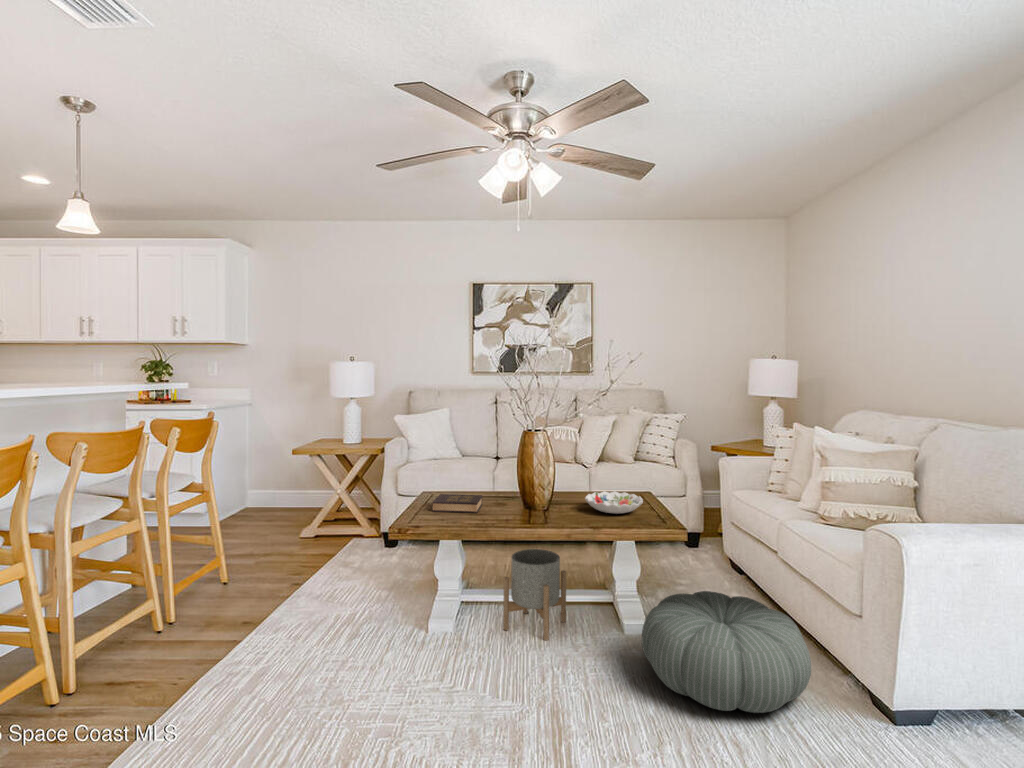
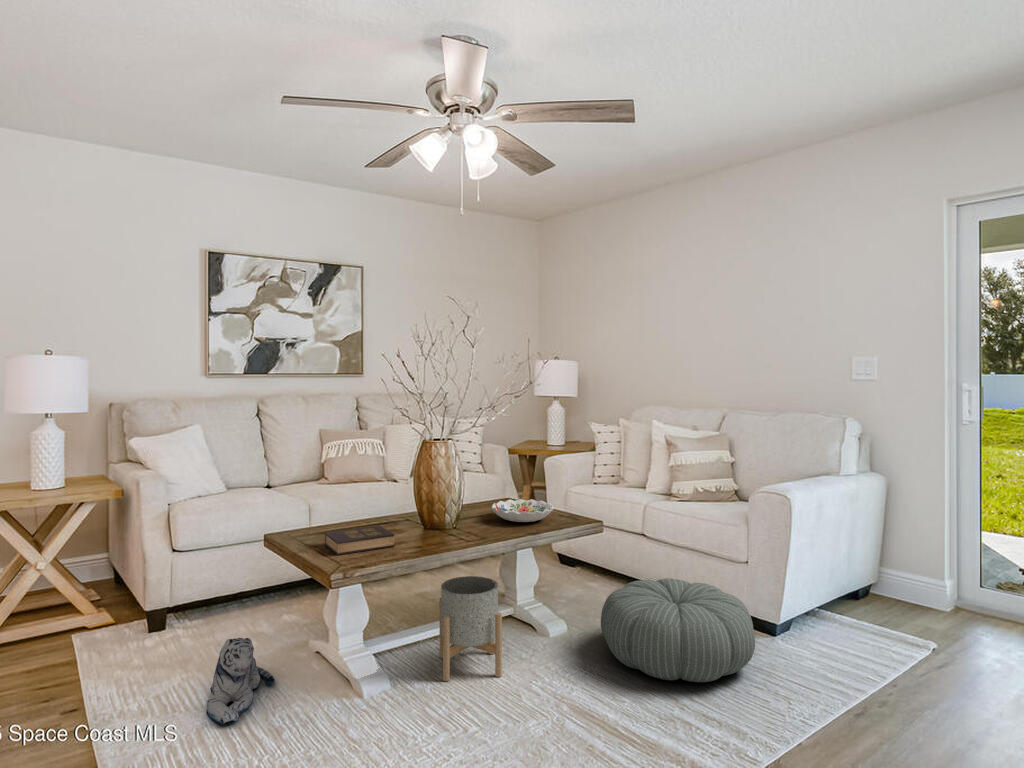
plush toy: none [351,556,410,612] -> present [206,638,275,725]

